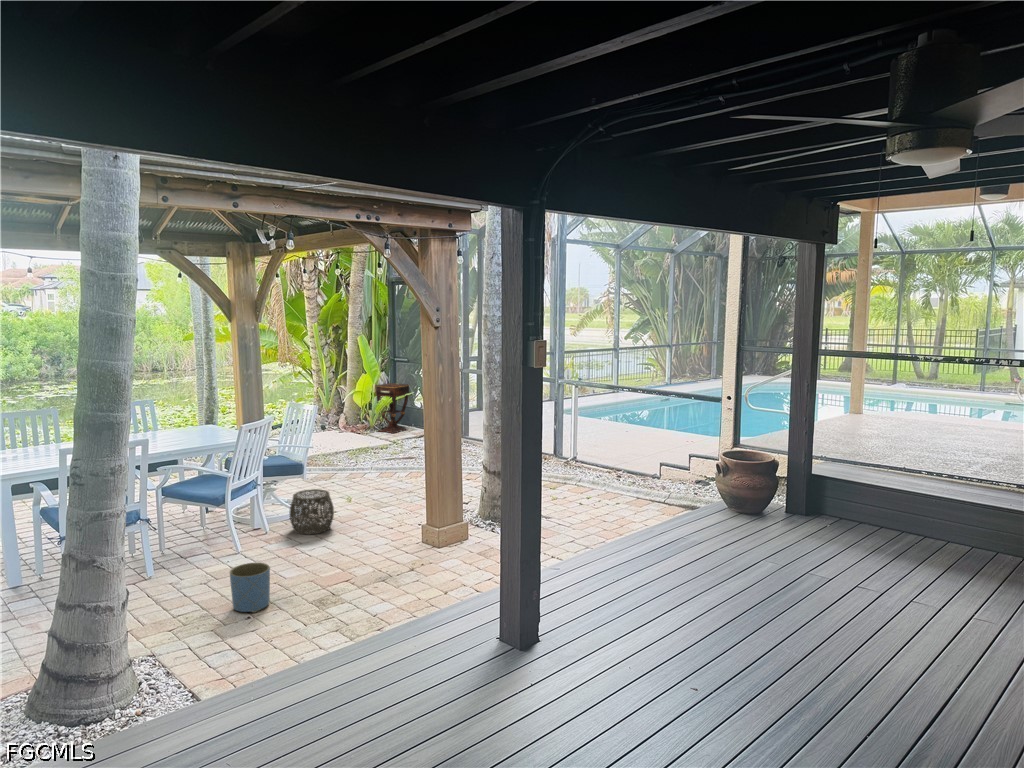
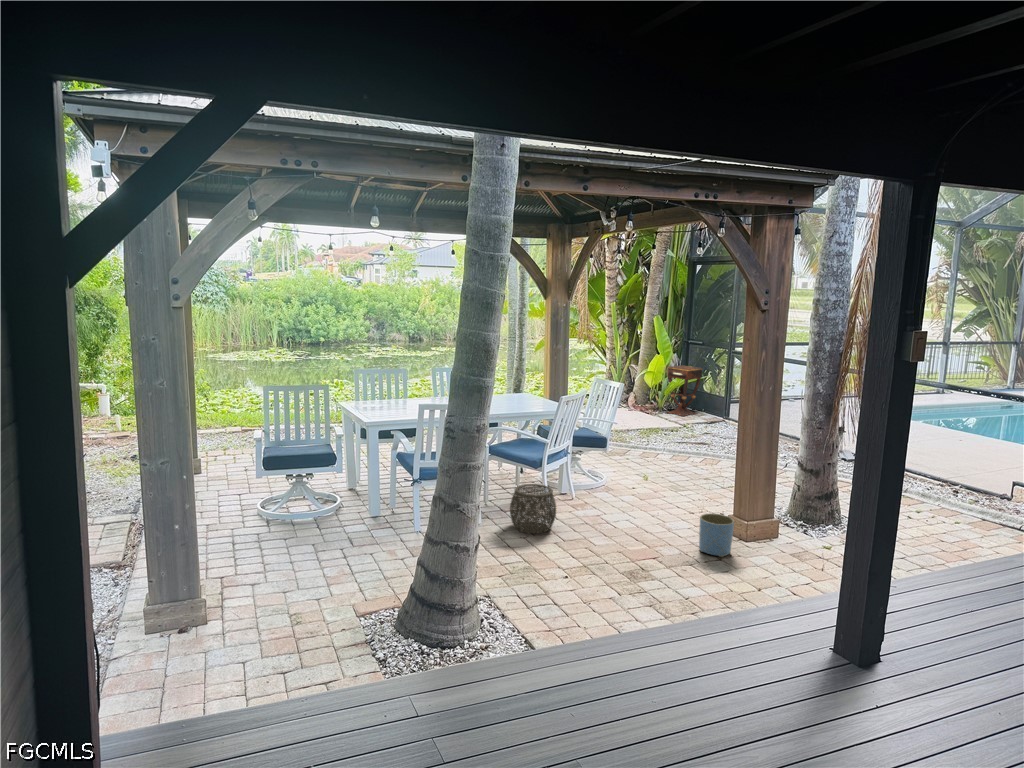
woven basket: present [289,489,334,535] -> present [510,484,556,534]
planter: present [230,563,270,613] -> present [699,513,734,557]

